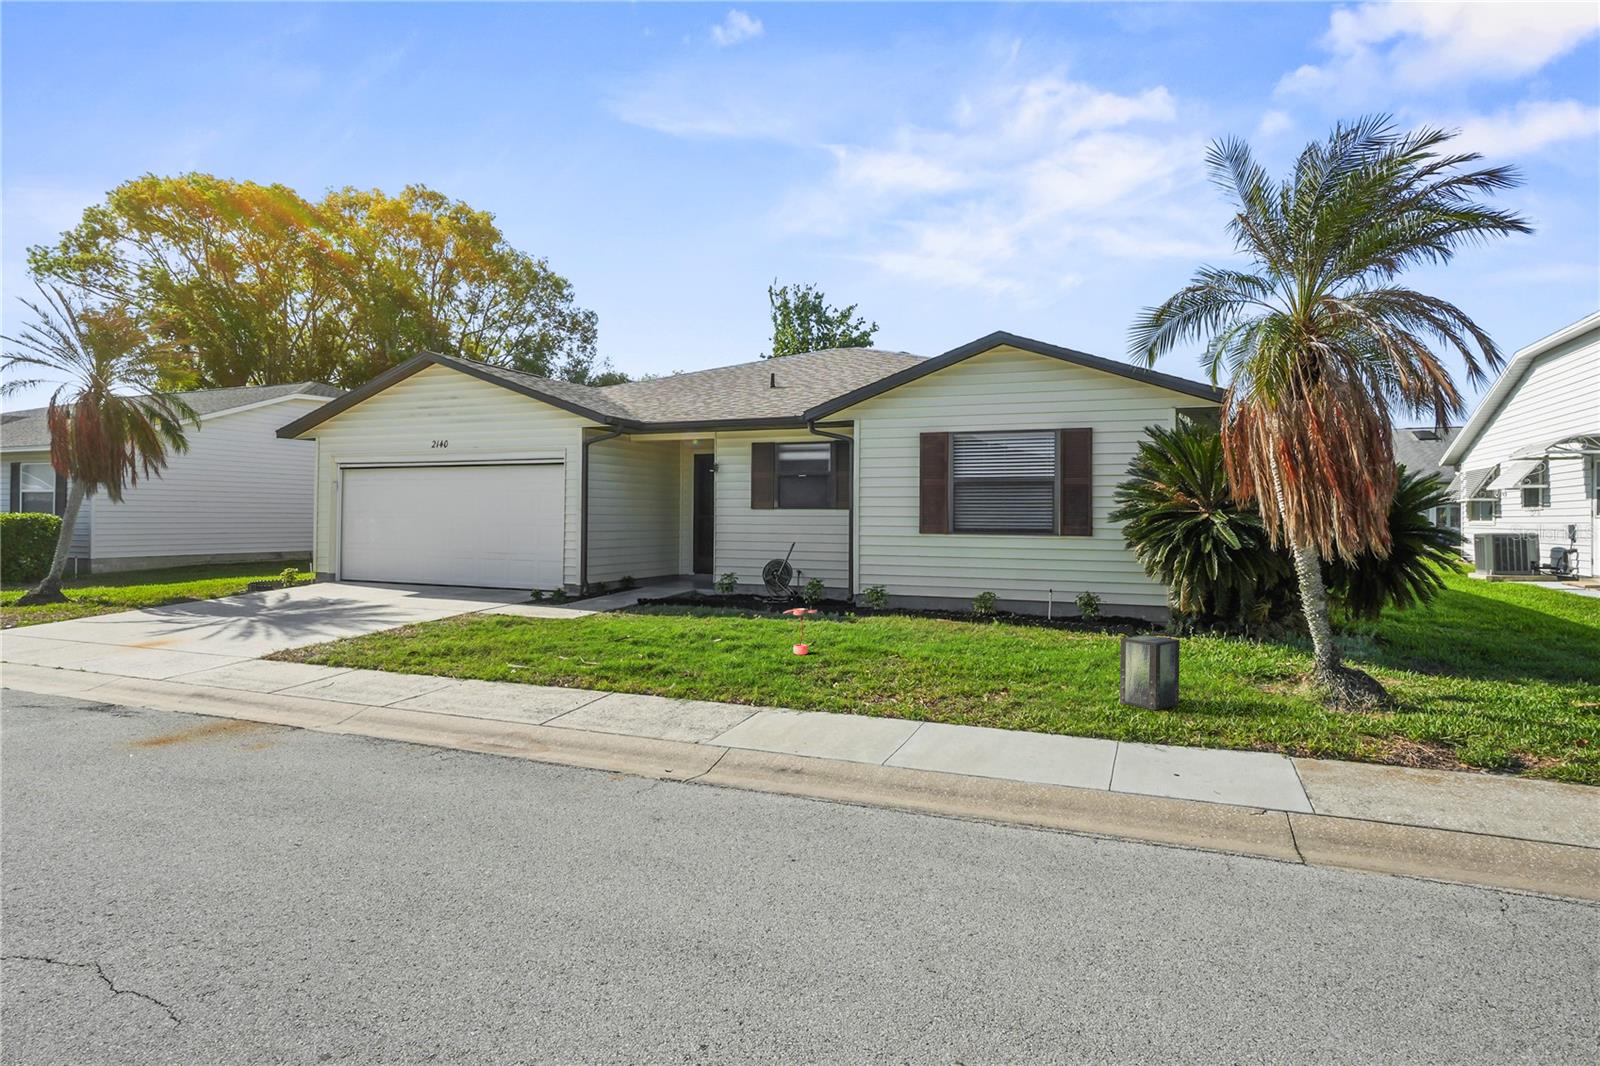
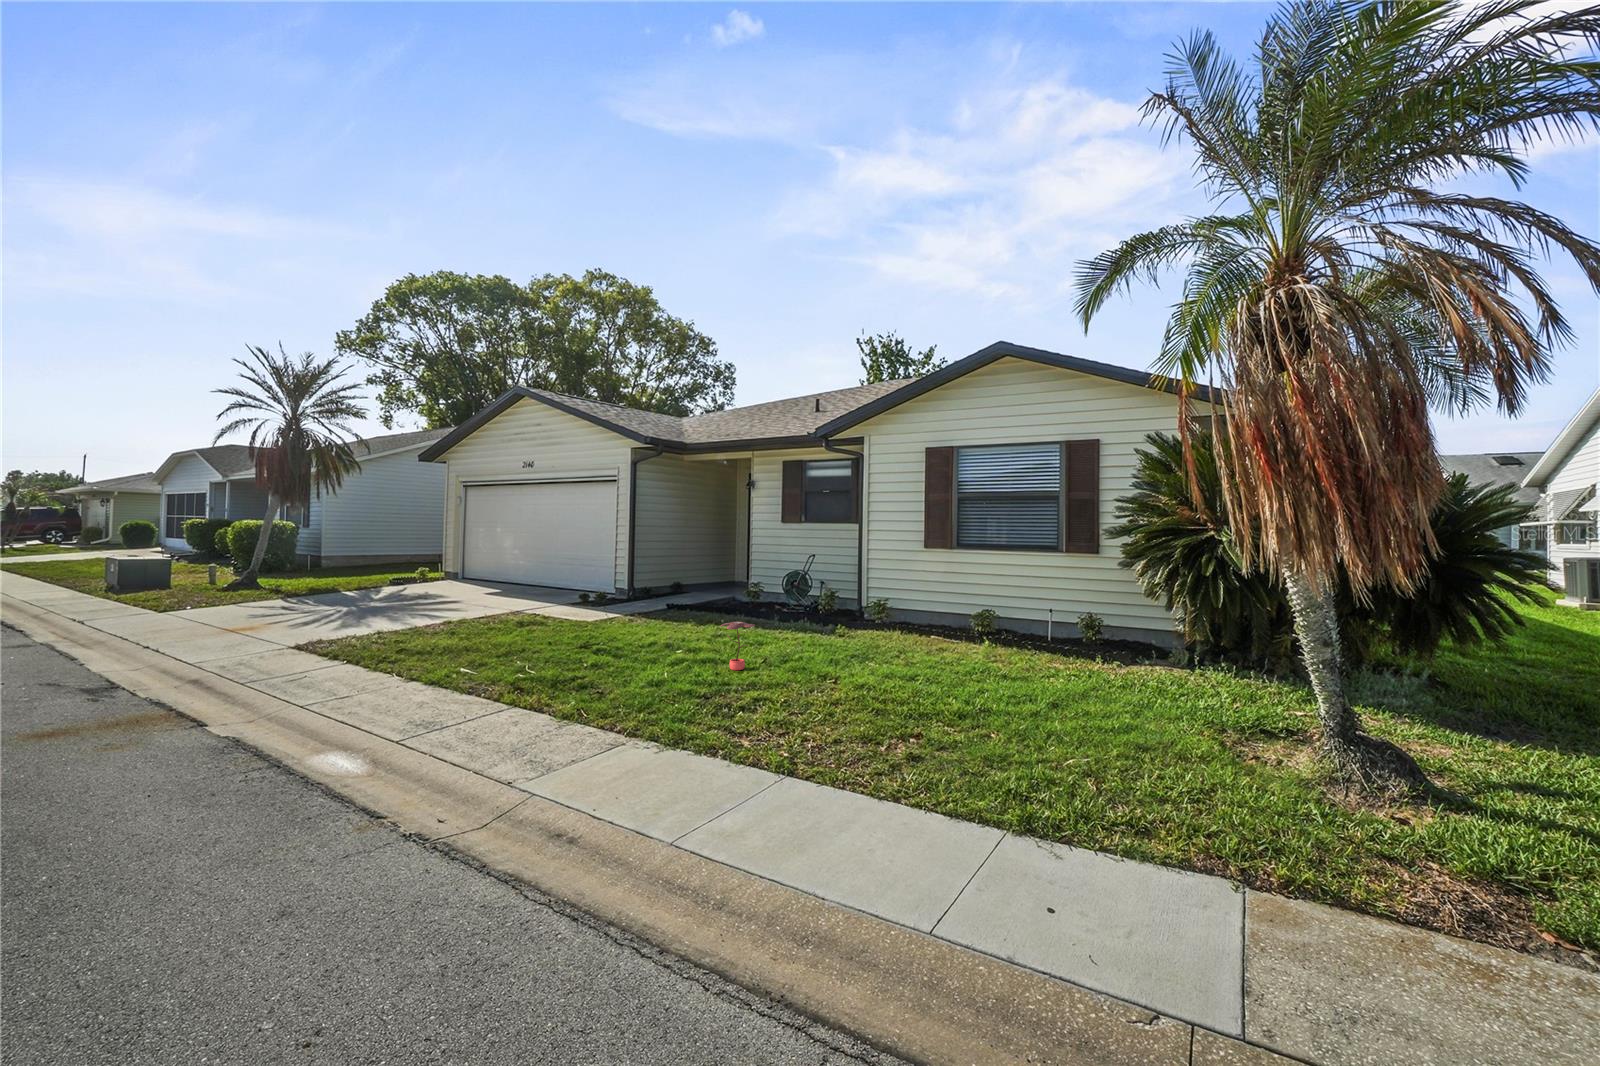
storage box: present [1120,635,1180,710] -> none [1035,679,1114,783]

